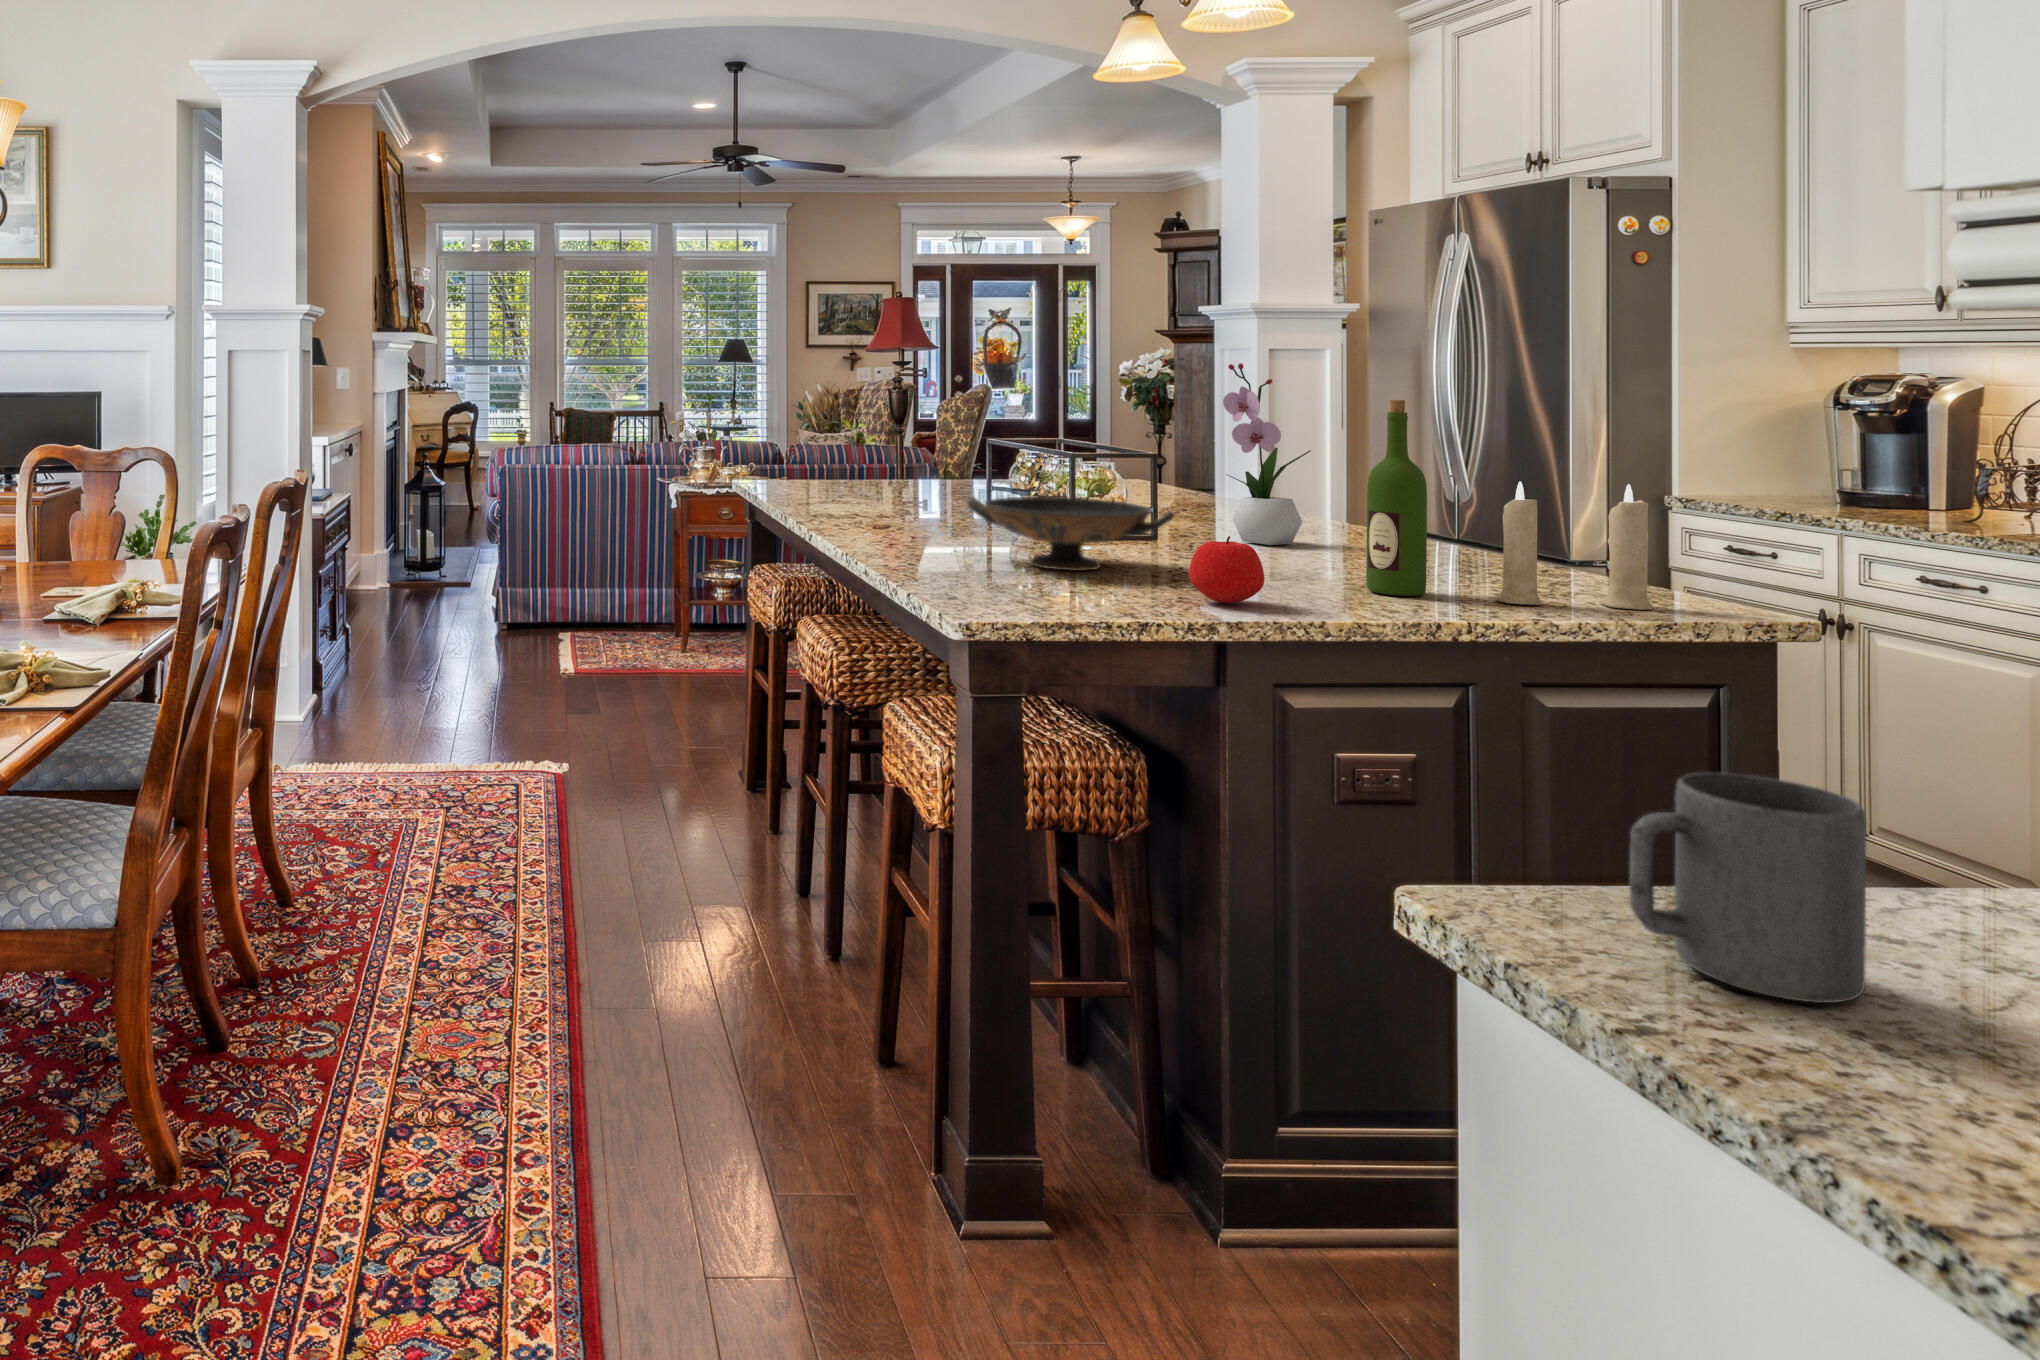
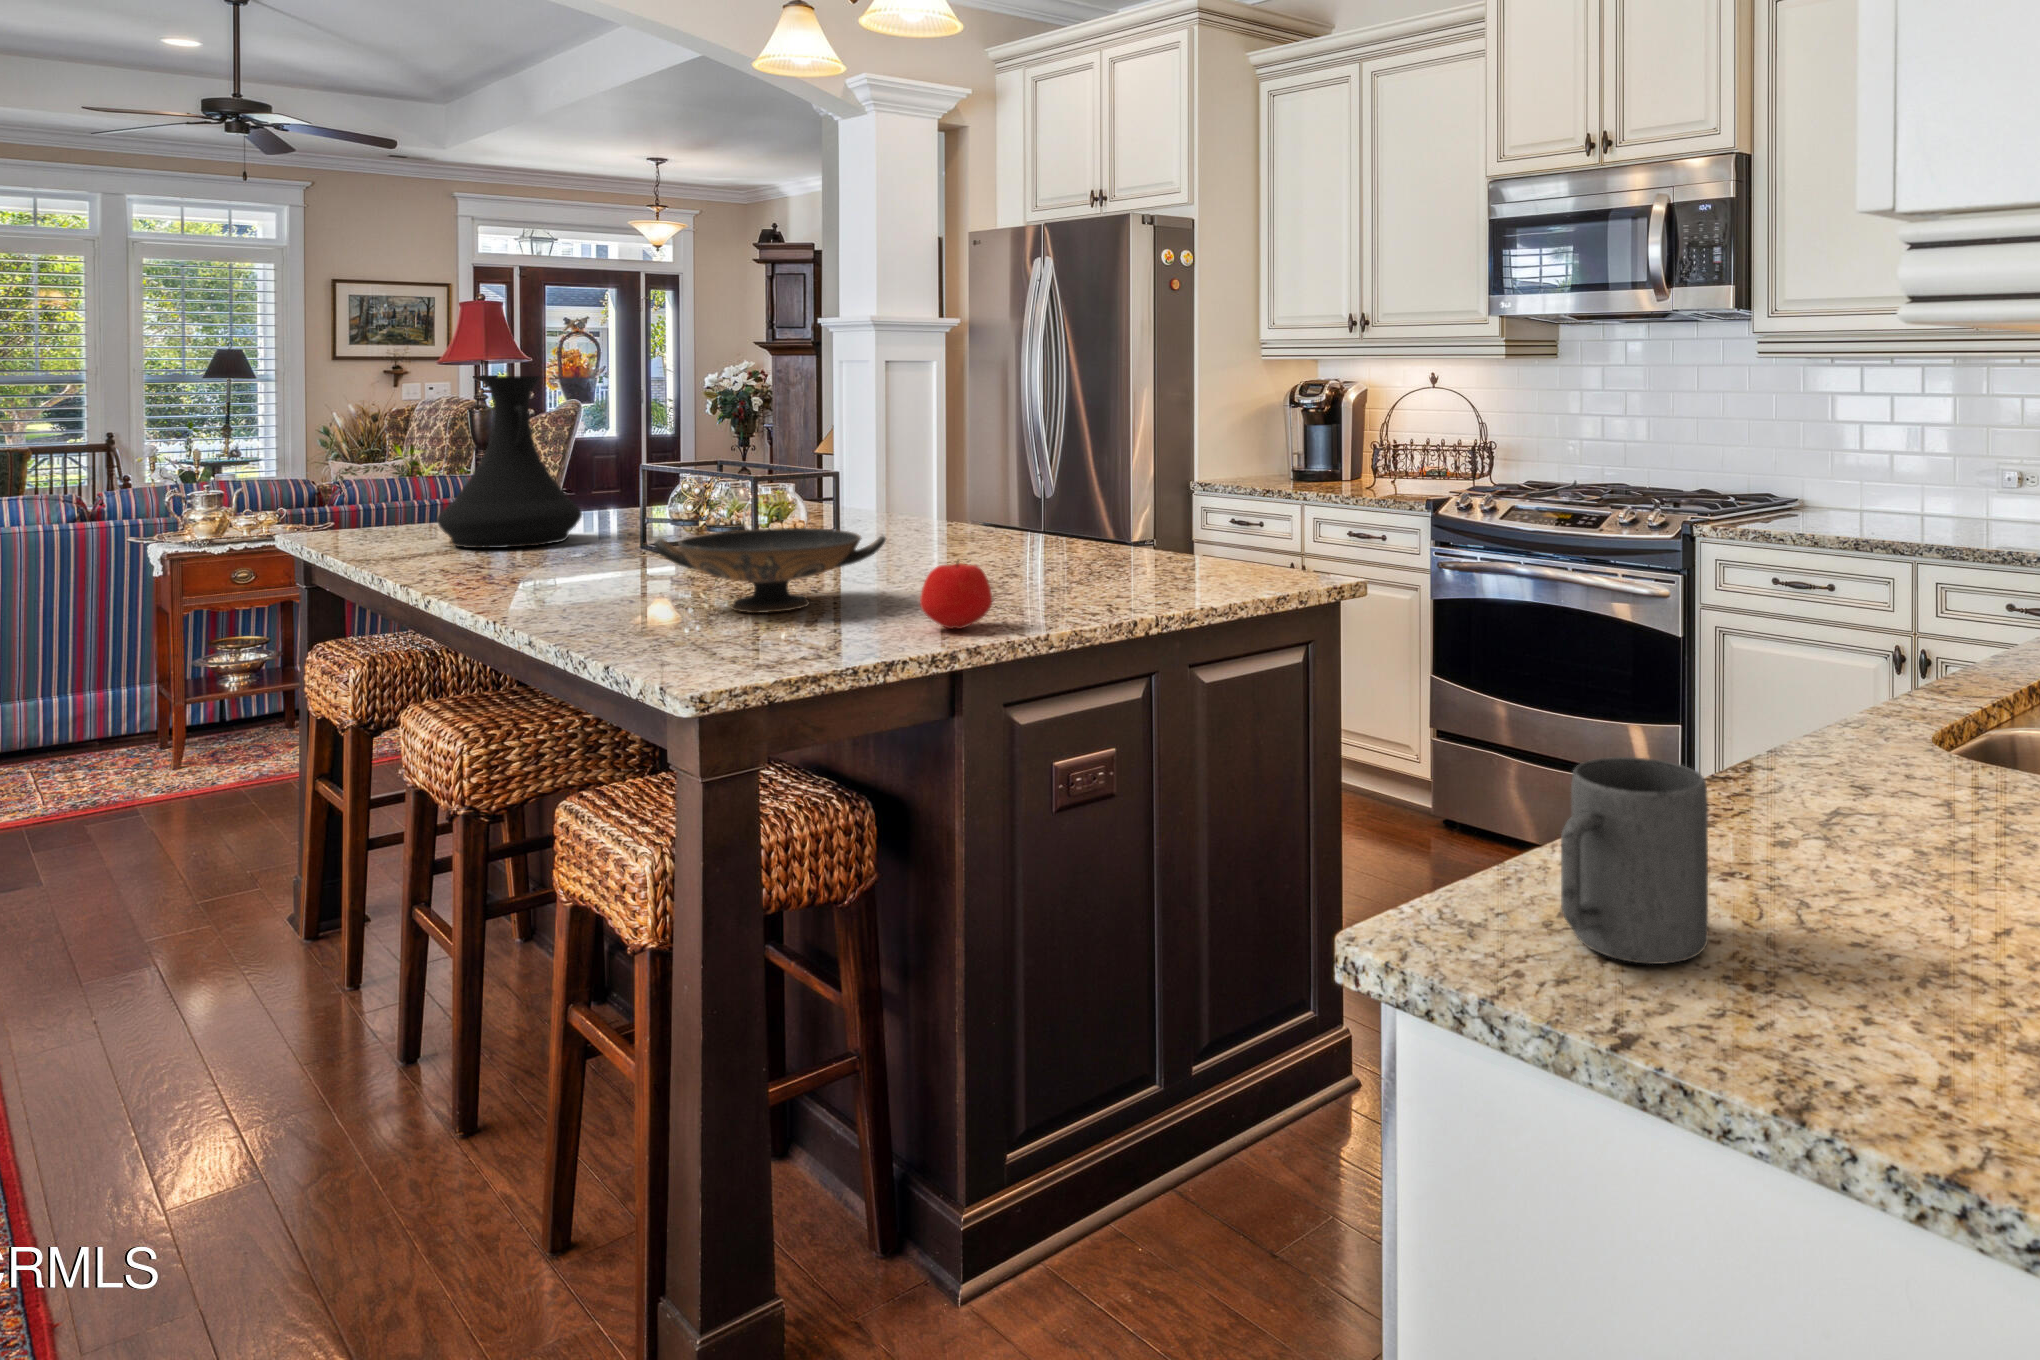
vase: none [834,360,945,502] -> present [437,376,582,548]
flower arrangement: present [1223,363,1311,545] -> none [906,376,984,558]
wine bottle: present [1366,400,1427,596] -> none [1064,411,1113,598]
candle: present [1494,481,1653,610] -> none [1163,476,1274,594]

